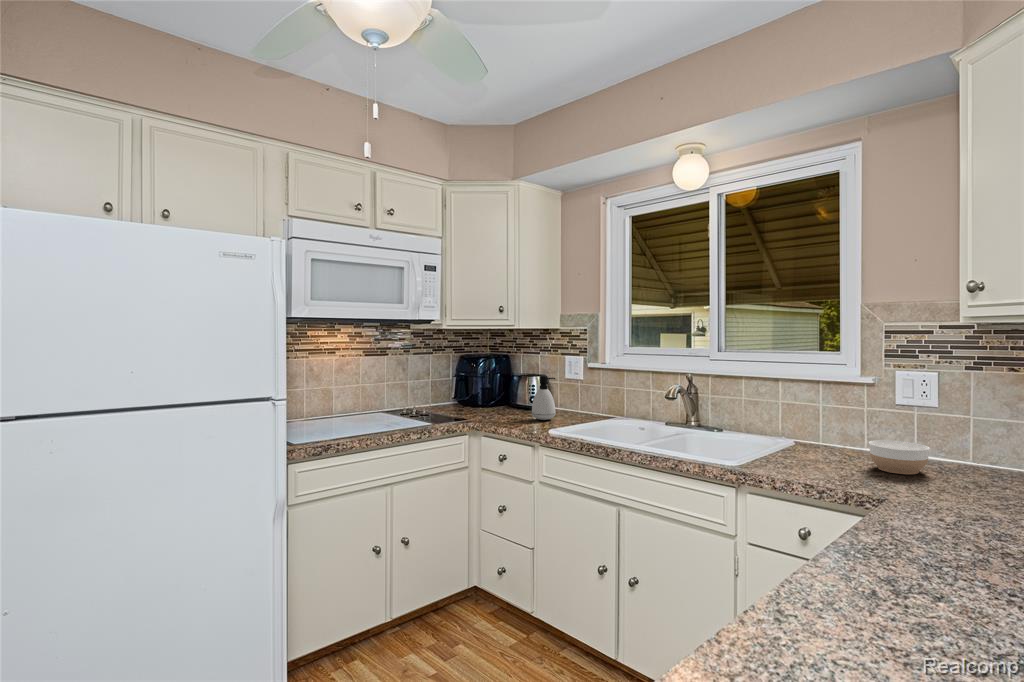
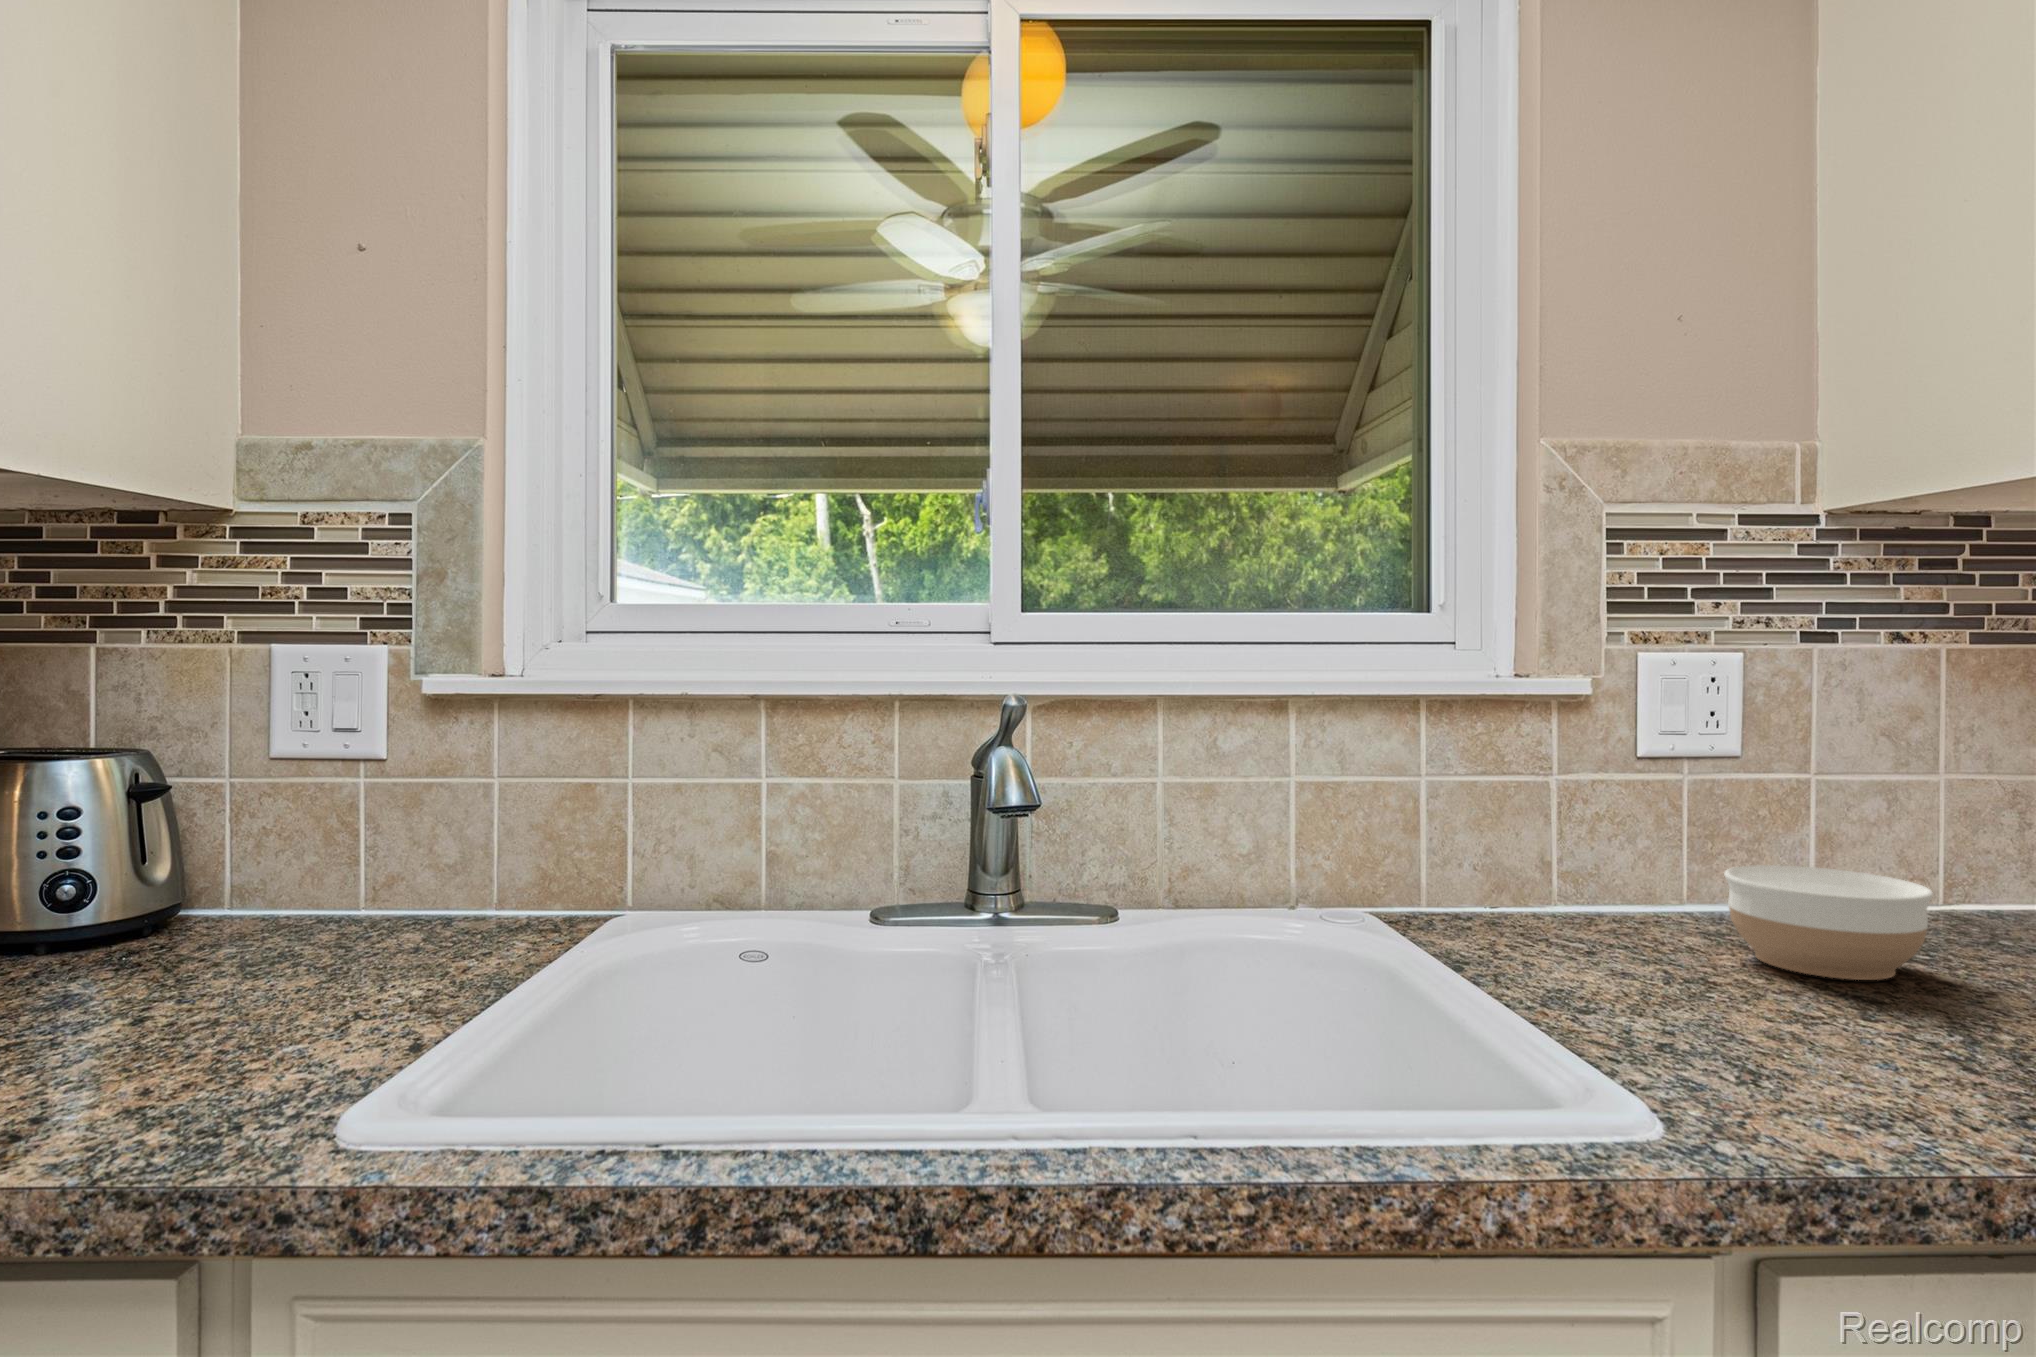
soap dispenser: present [532,375,556,420] -> none [96,738,273,1000]

